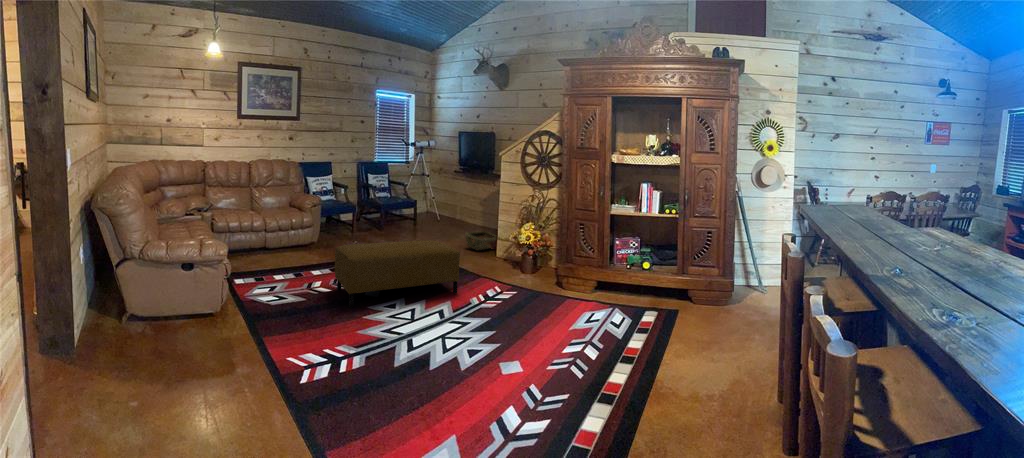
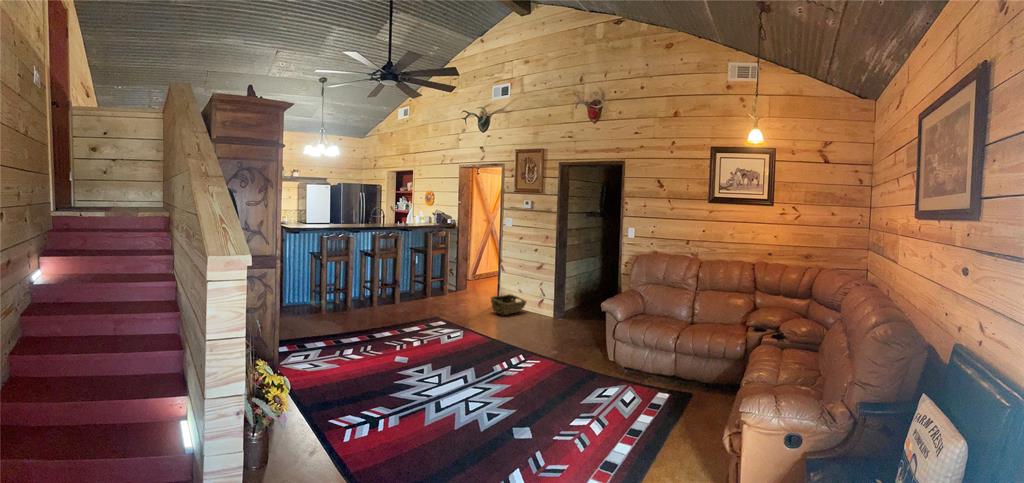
ottoman: present [335,240,460,308] -> none [367,308,483,374]

